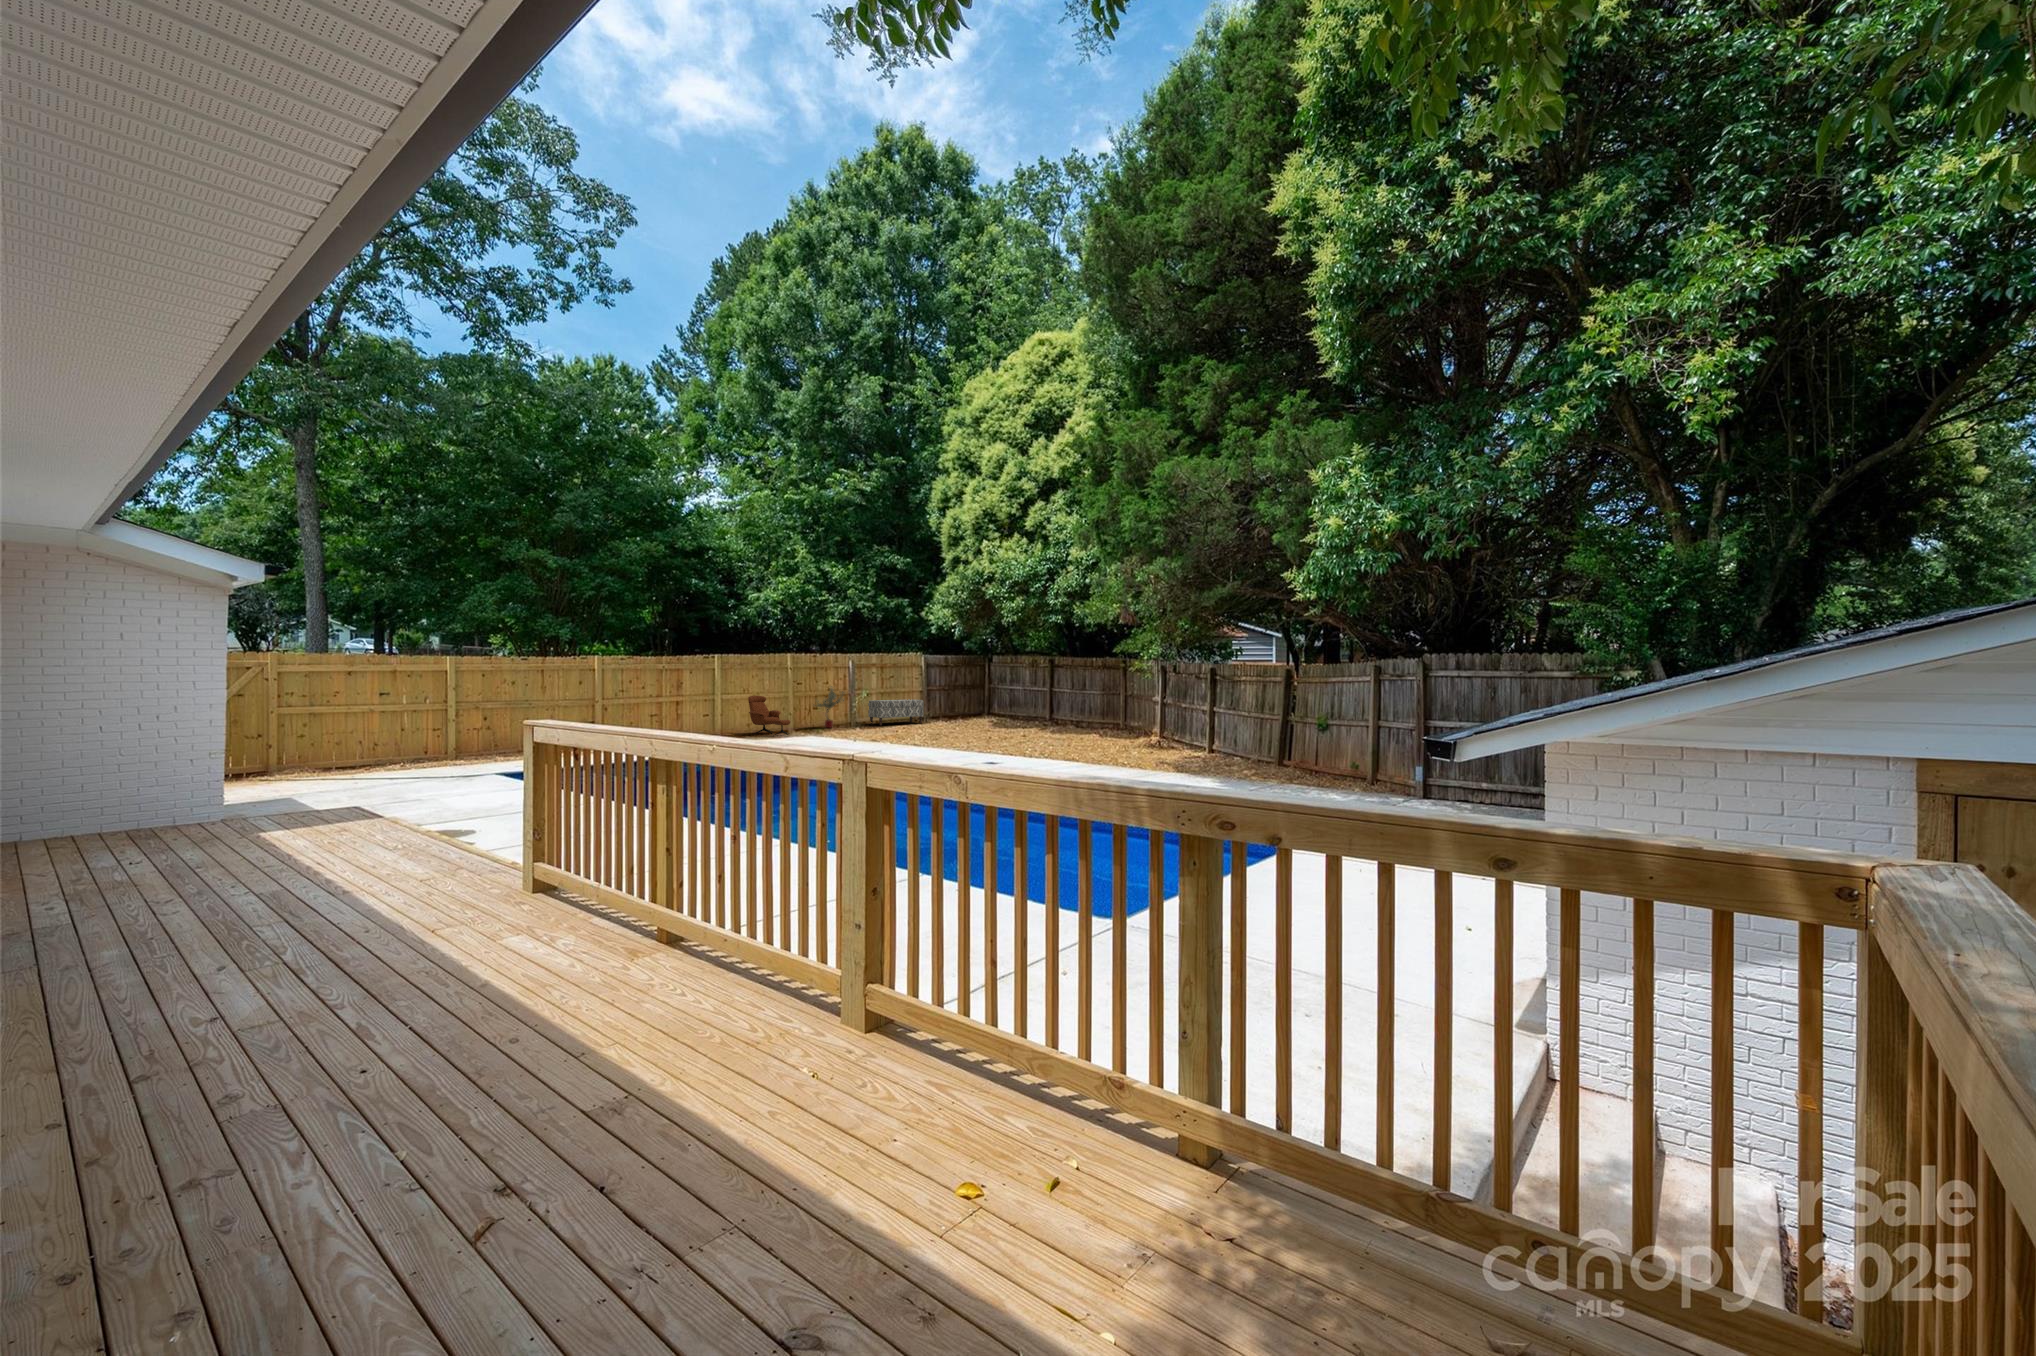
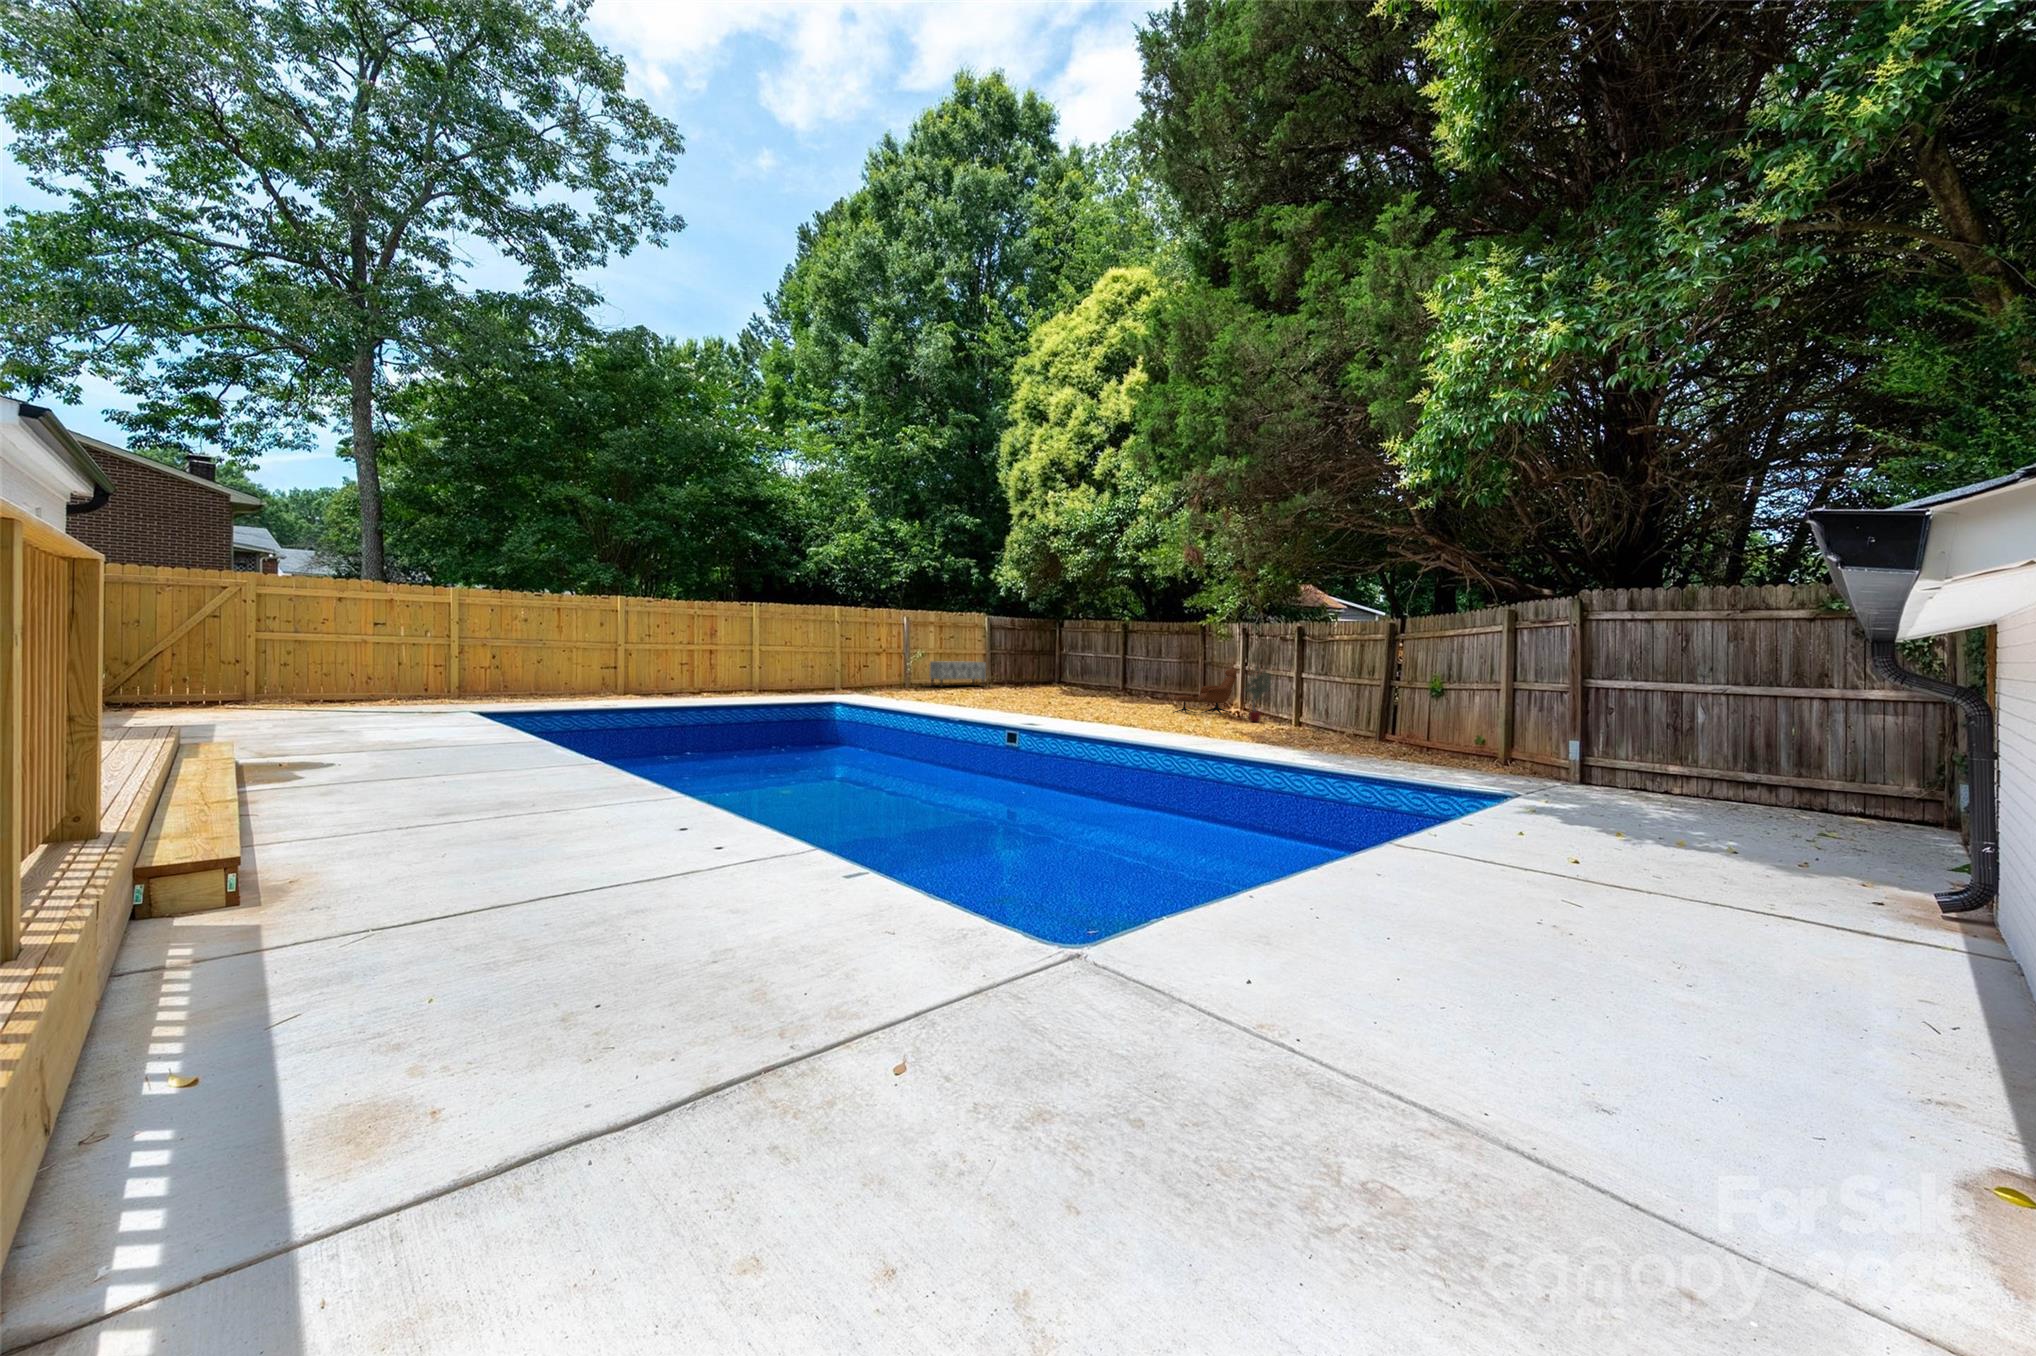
potted tree: present [815,686,844,728] -> present [1244,667,1271,722]
lounge chair: present [748,696,791,735] -> present [1173,669,1236,714]

